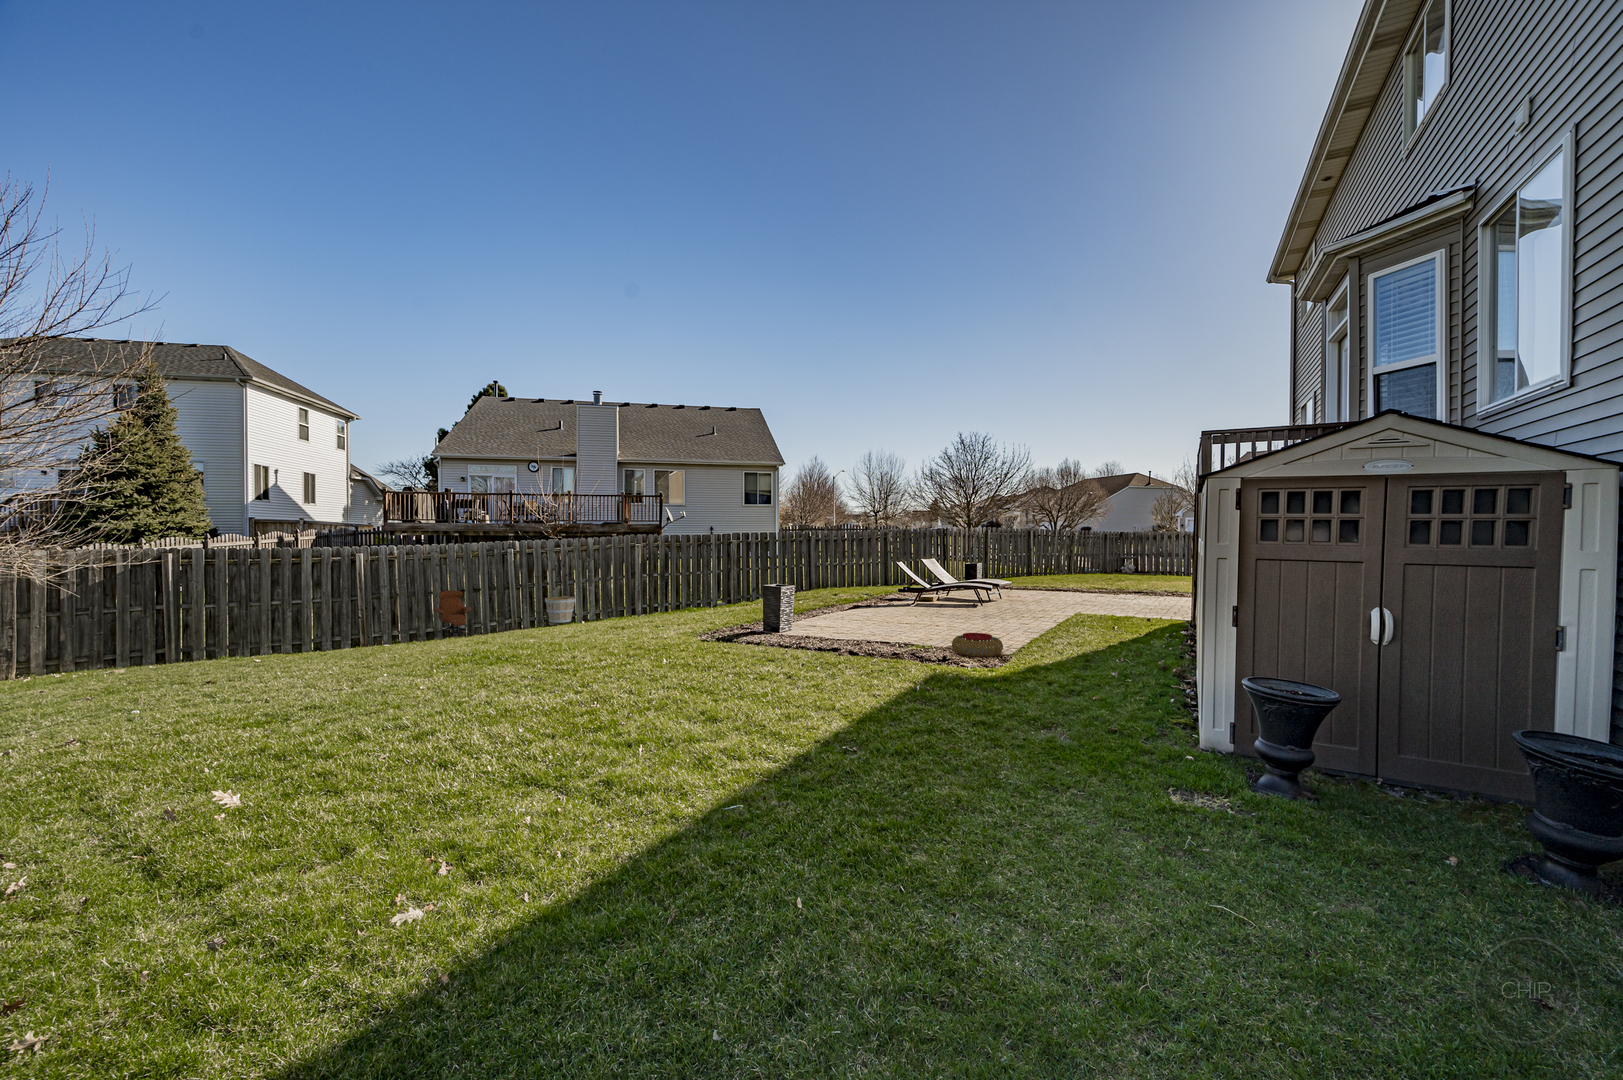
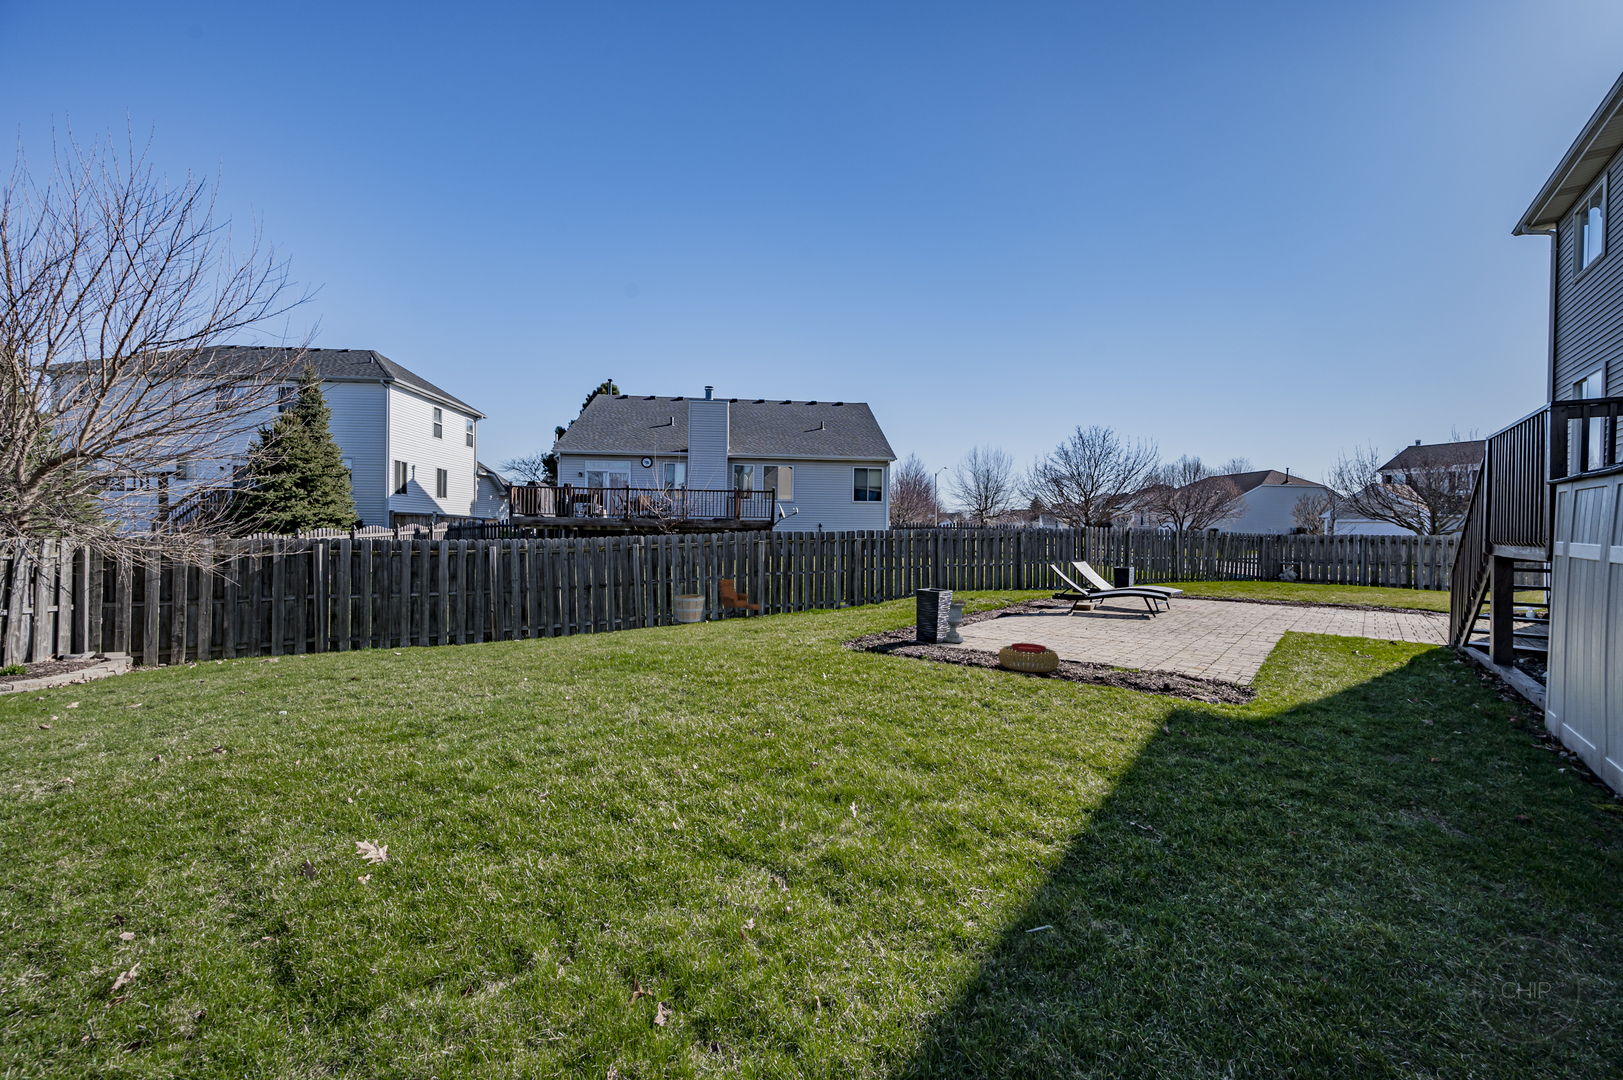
lounge chair: present [433,590,471,636] -> present [719,579,760,619]
planter: none [785,593,806,632] -> present [943,599,966,643]
pouf: present [952,633,1003,657] -> present [998,643,1059,672]

